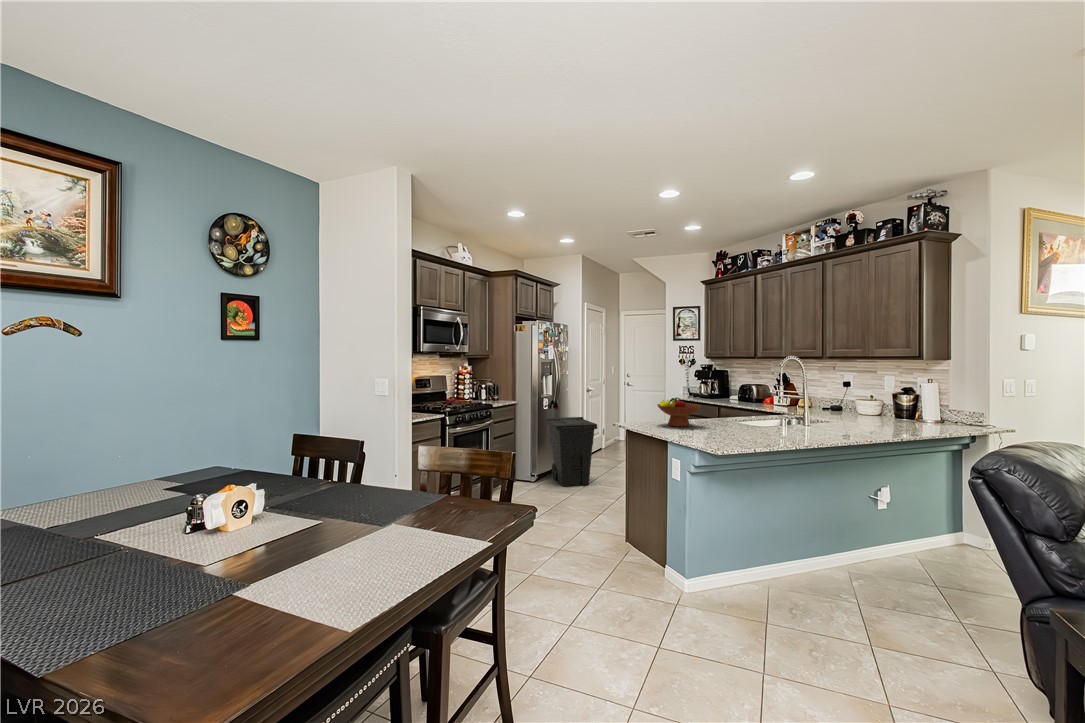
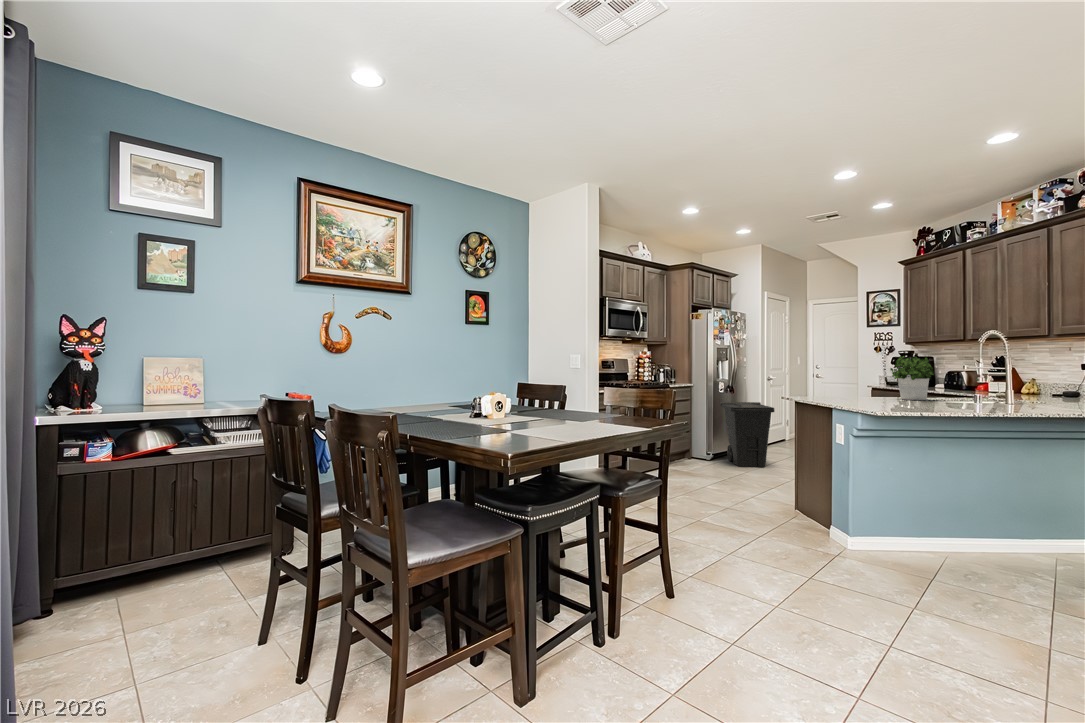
potted plant: none [706,378,745,422] -> present [890,356,934,400]
fruit bowl: present [657,398,701,427] -> none [830,373,878,400]

